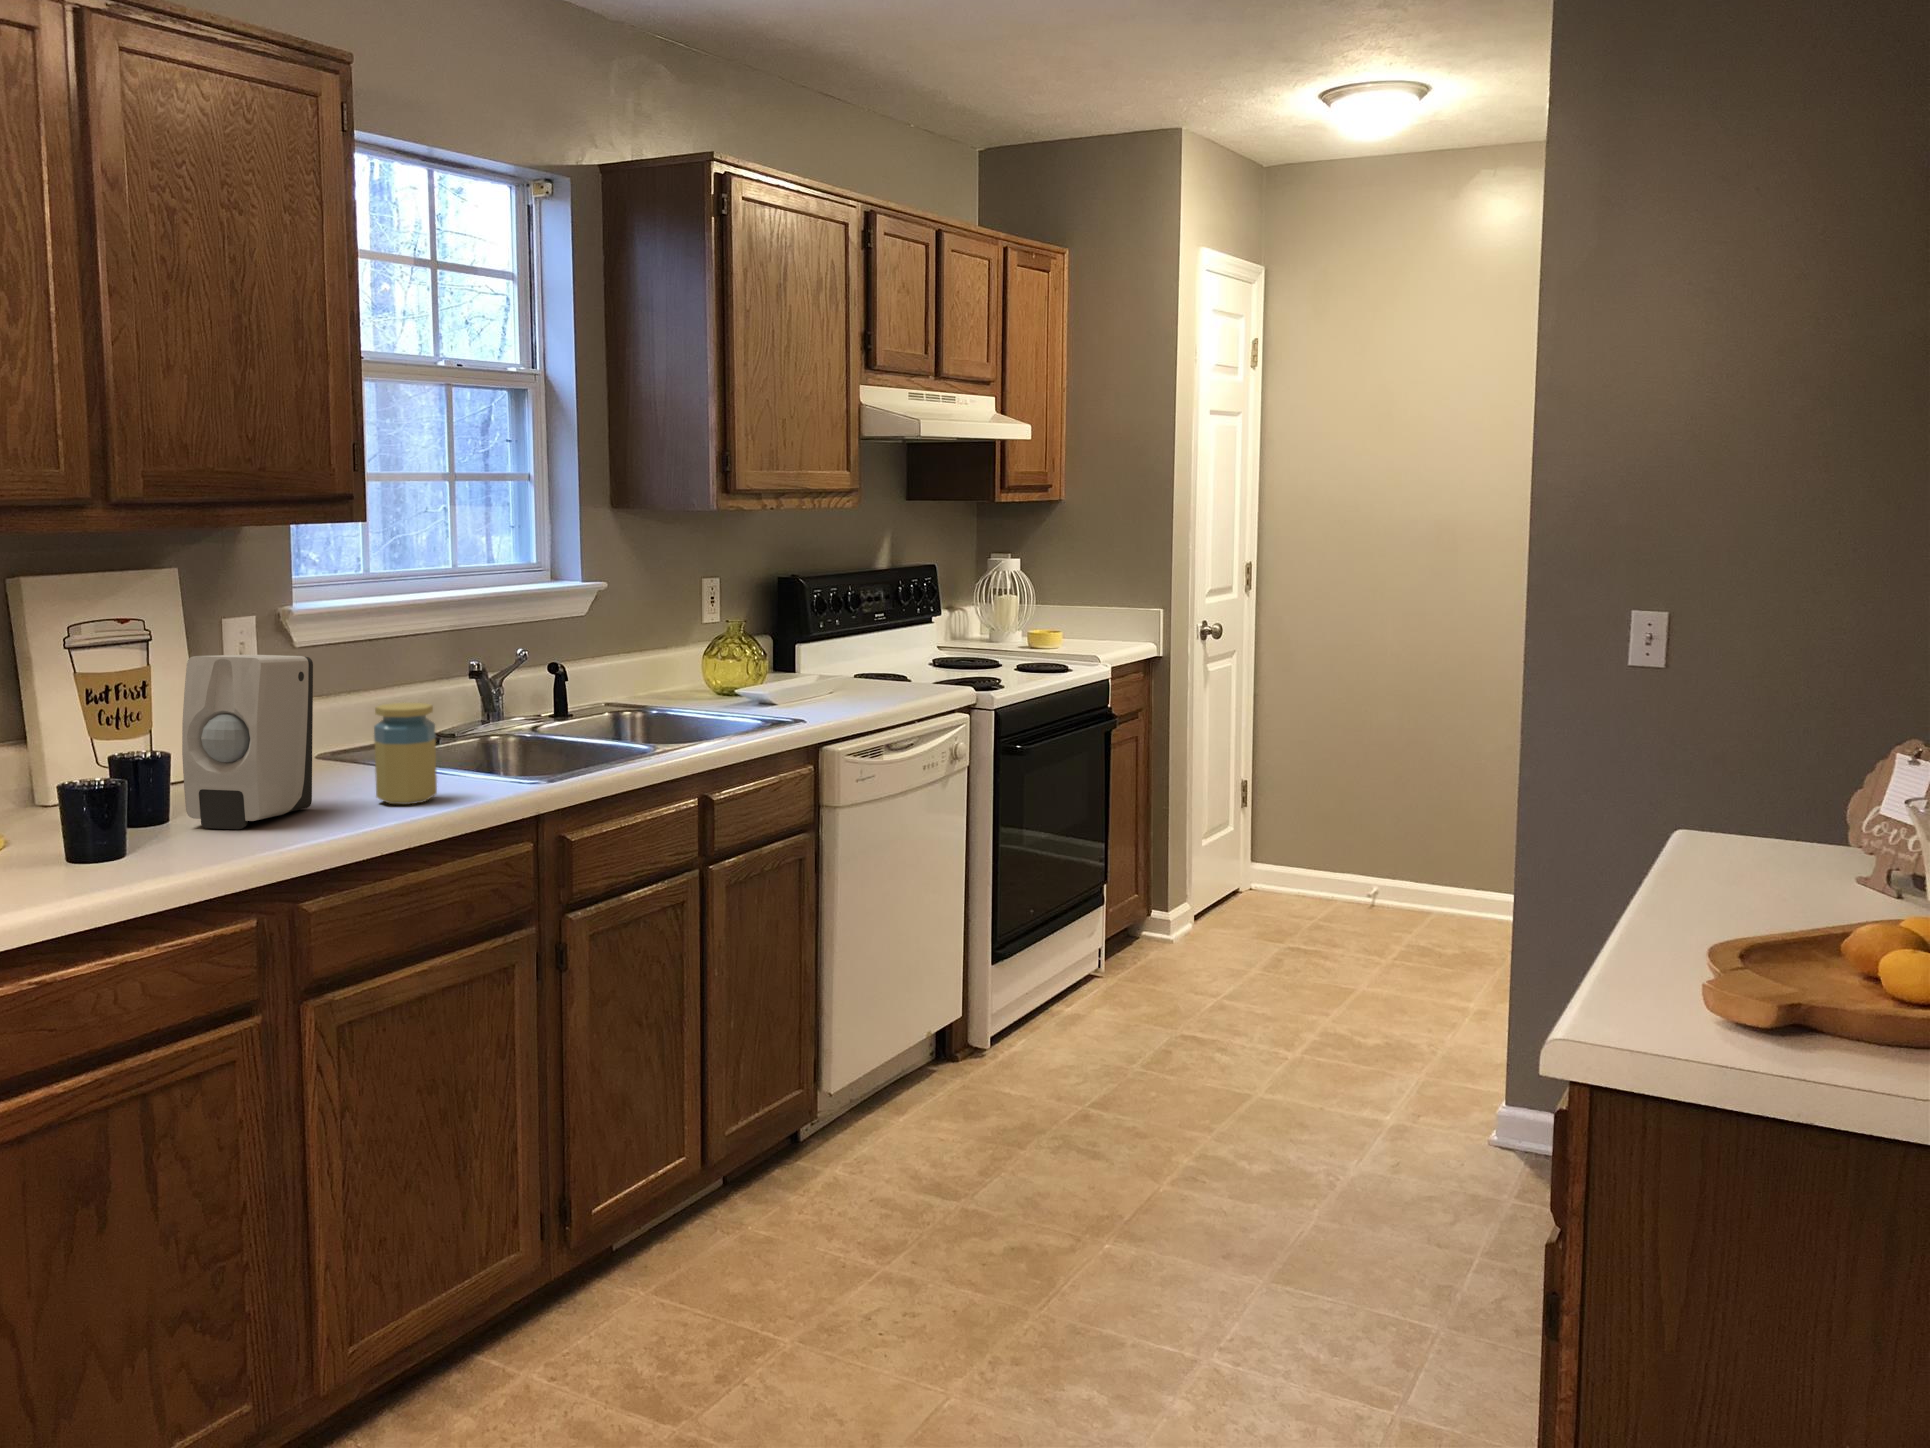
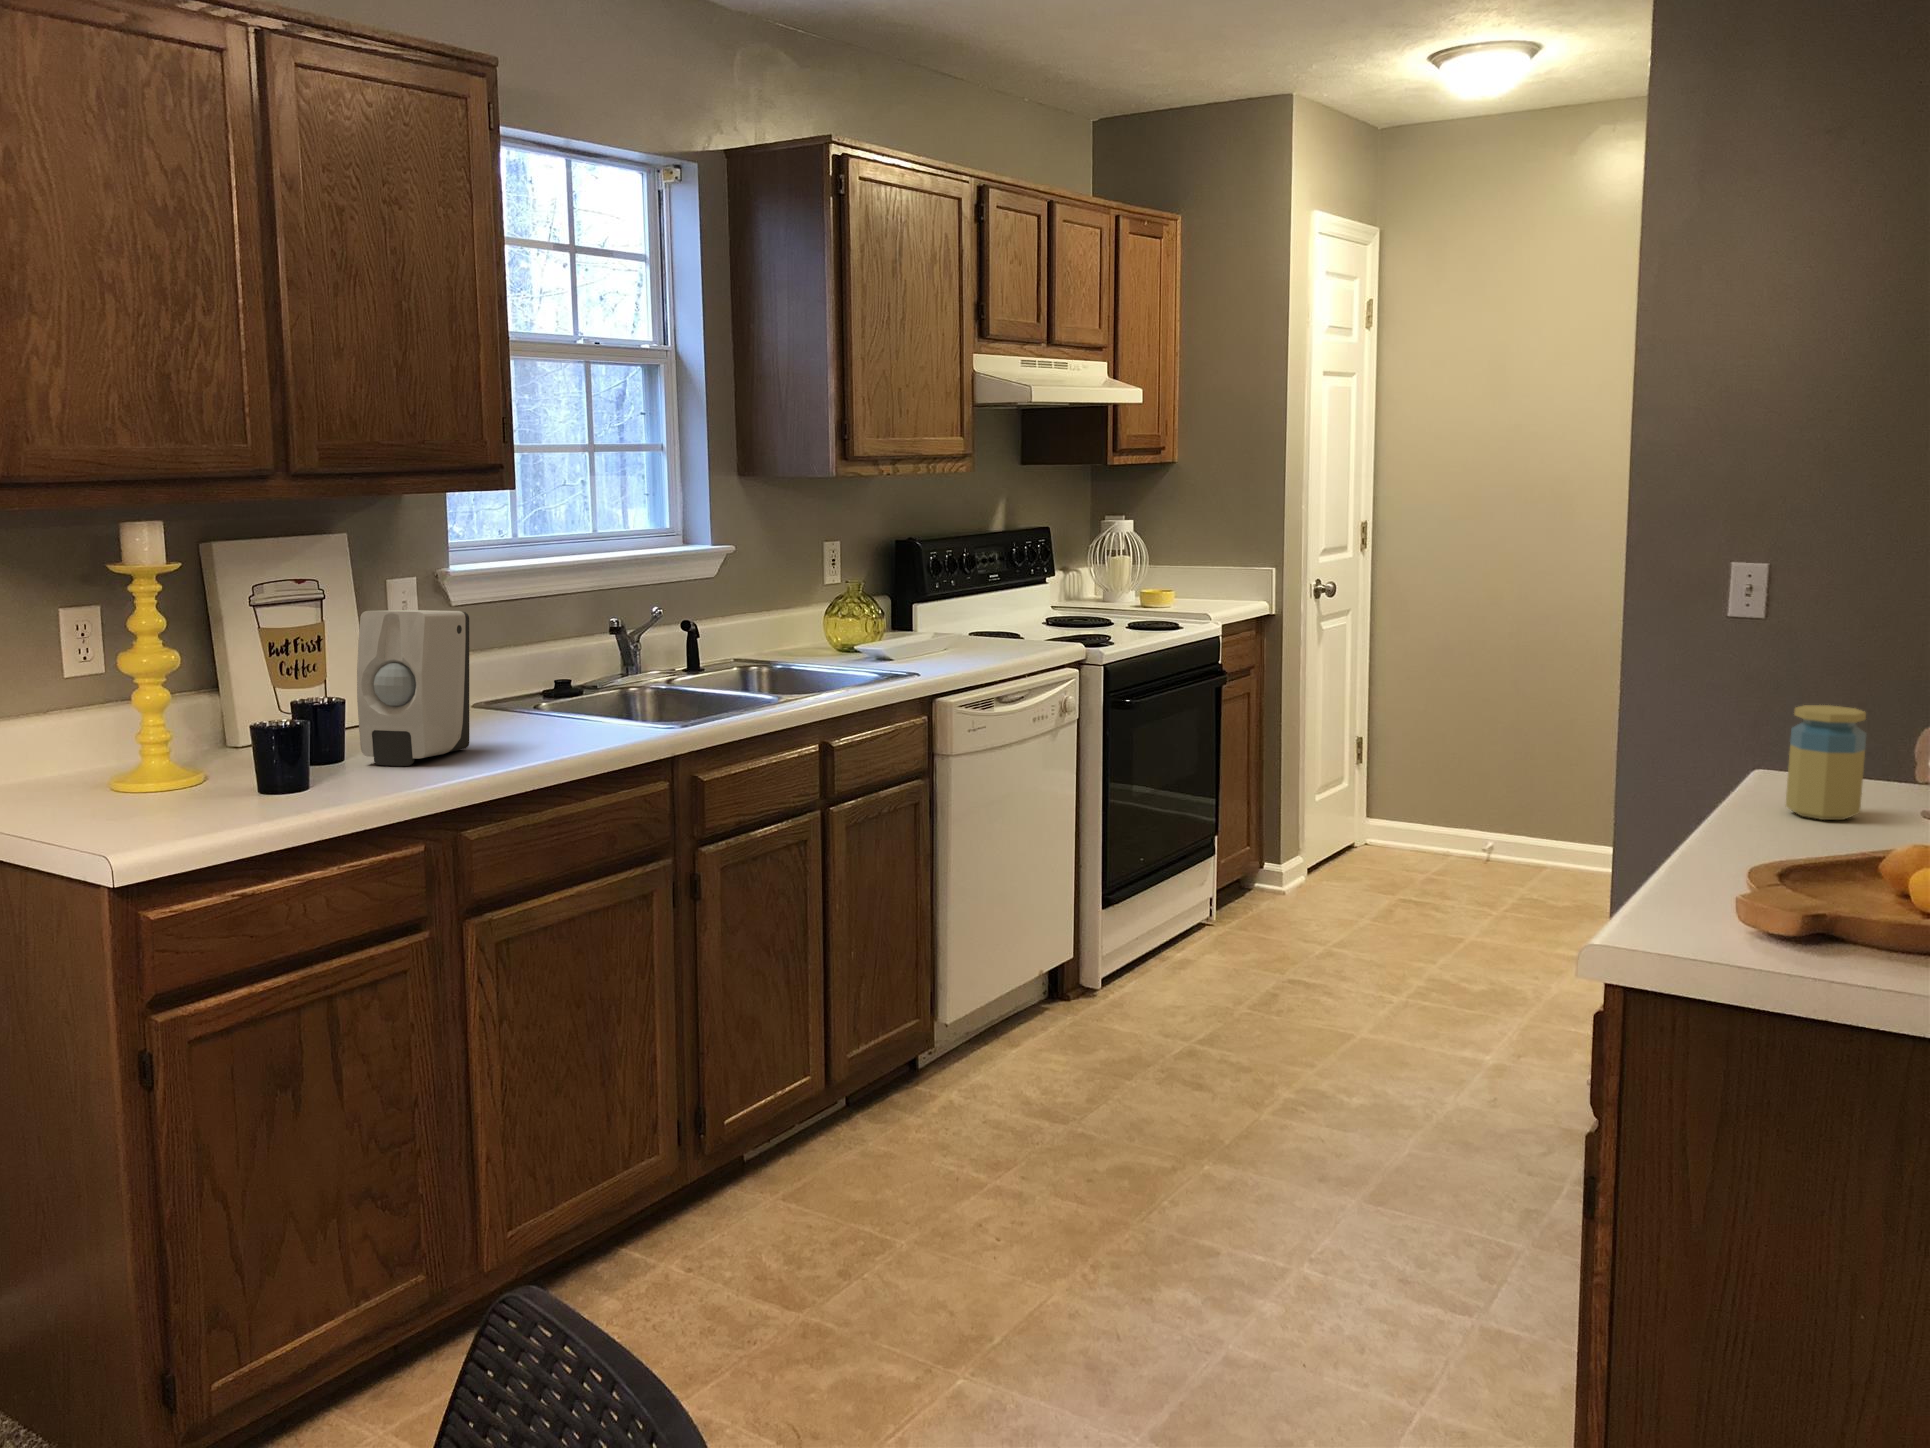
jar: present [374,703,437,804] -> present [1786,705,1866,820]

